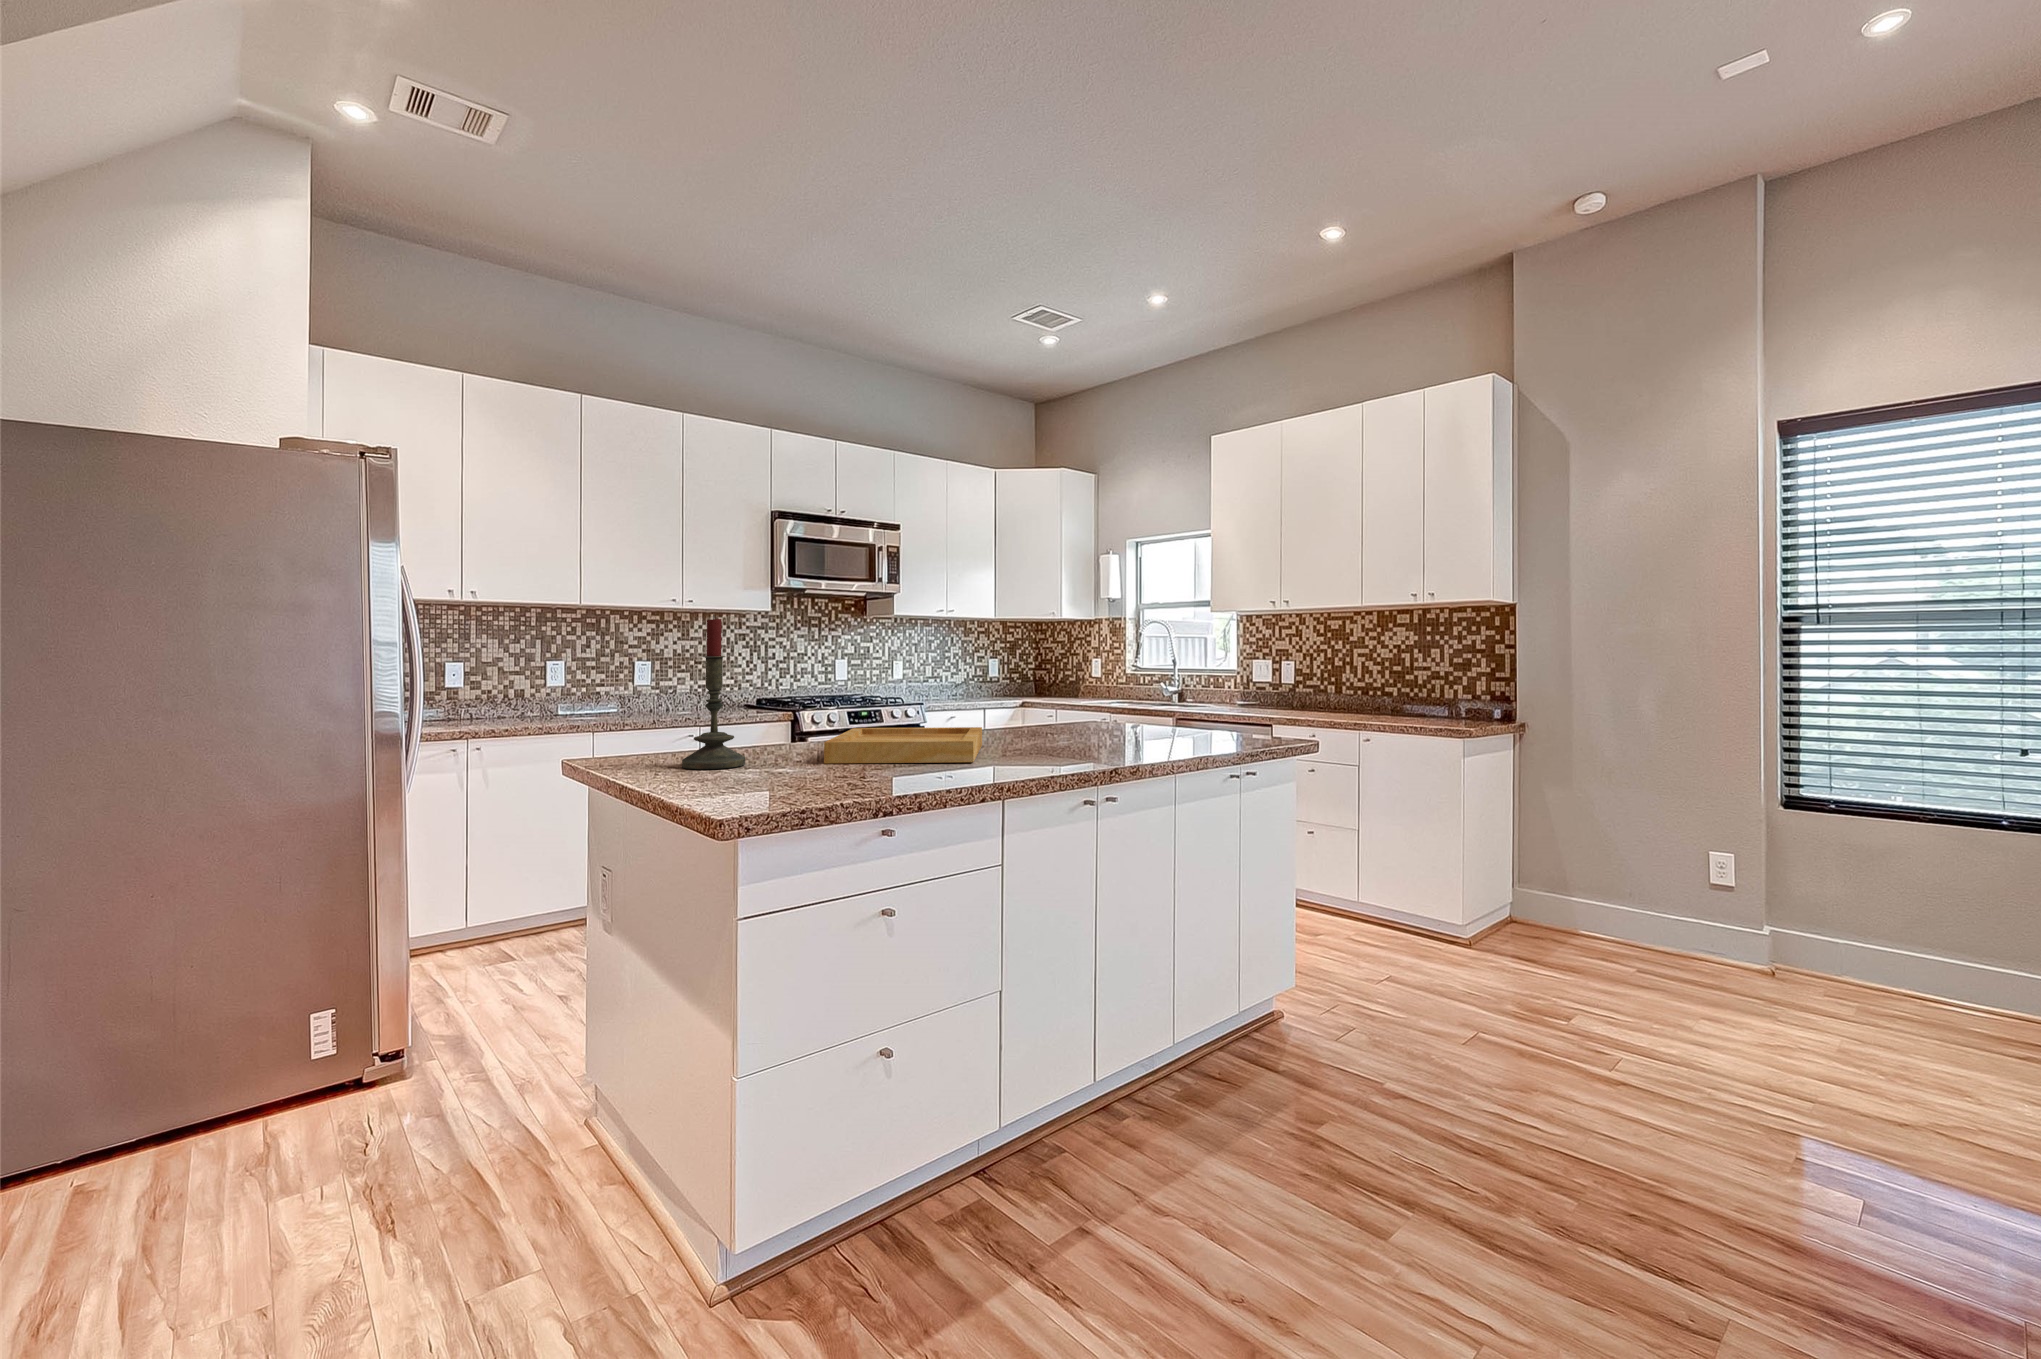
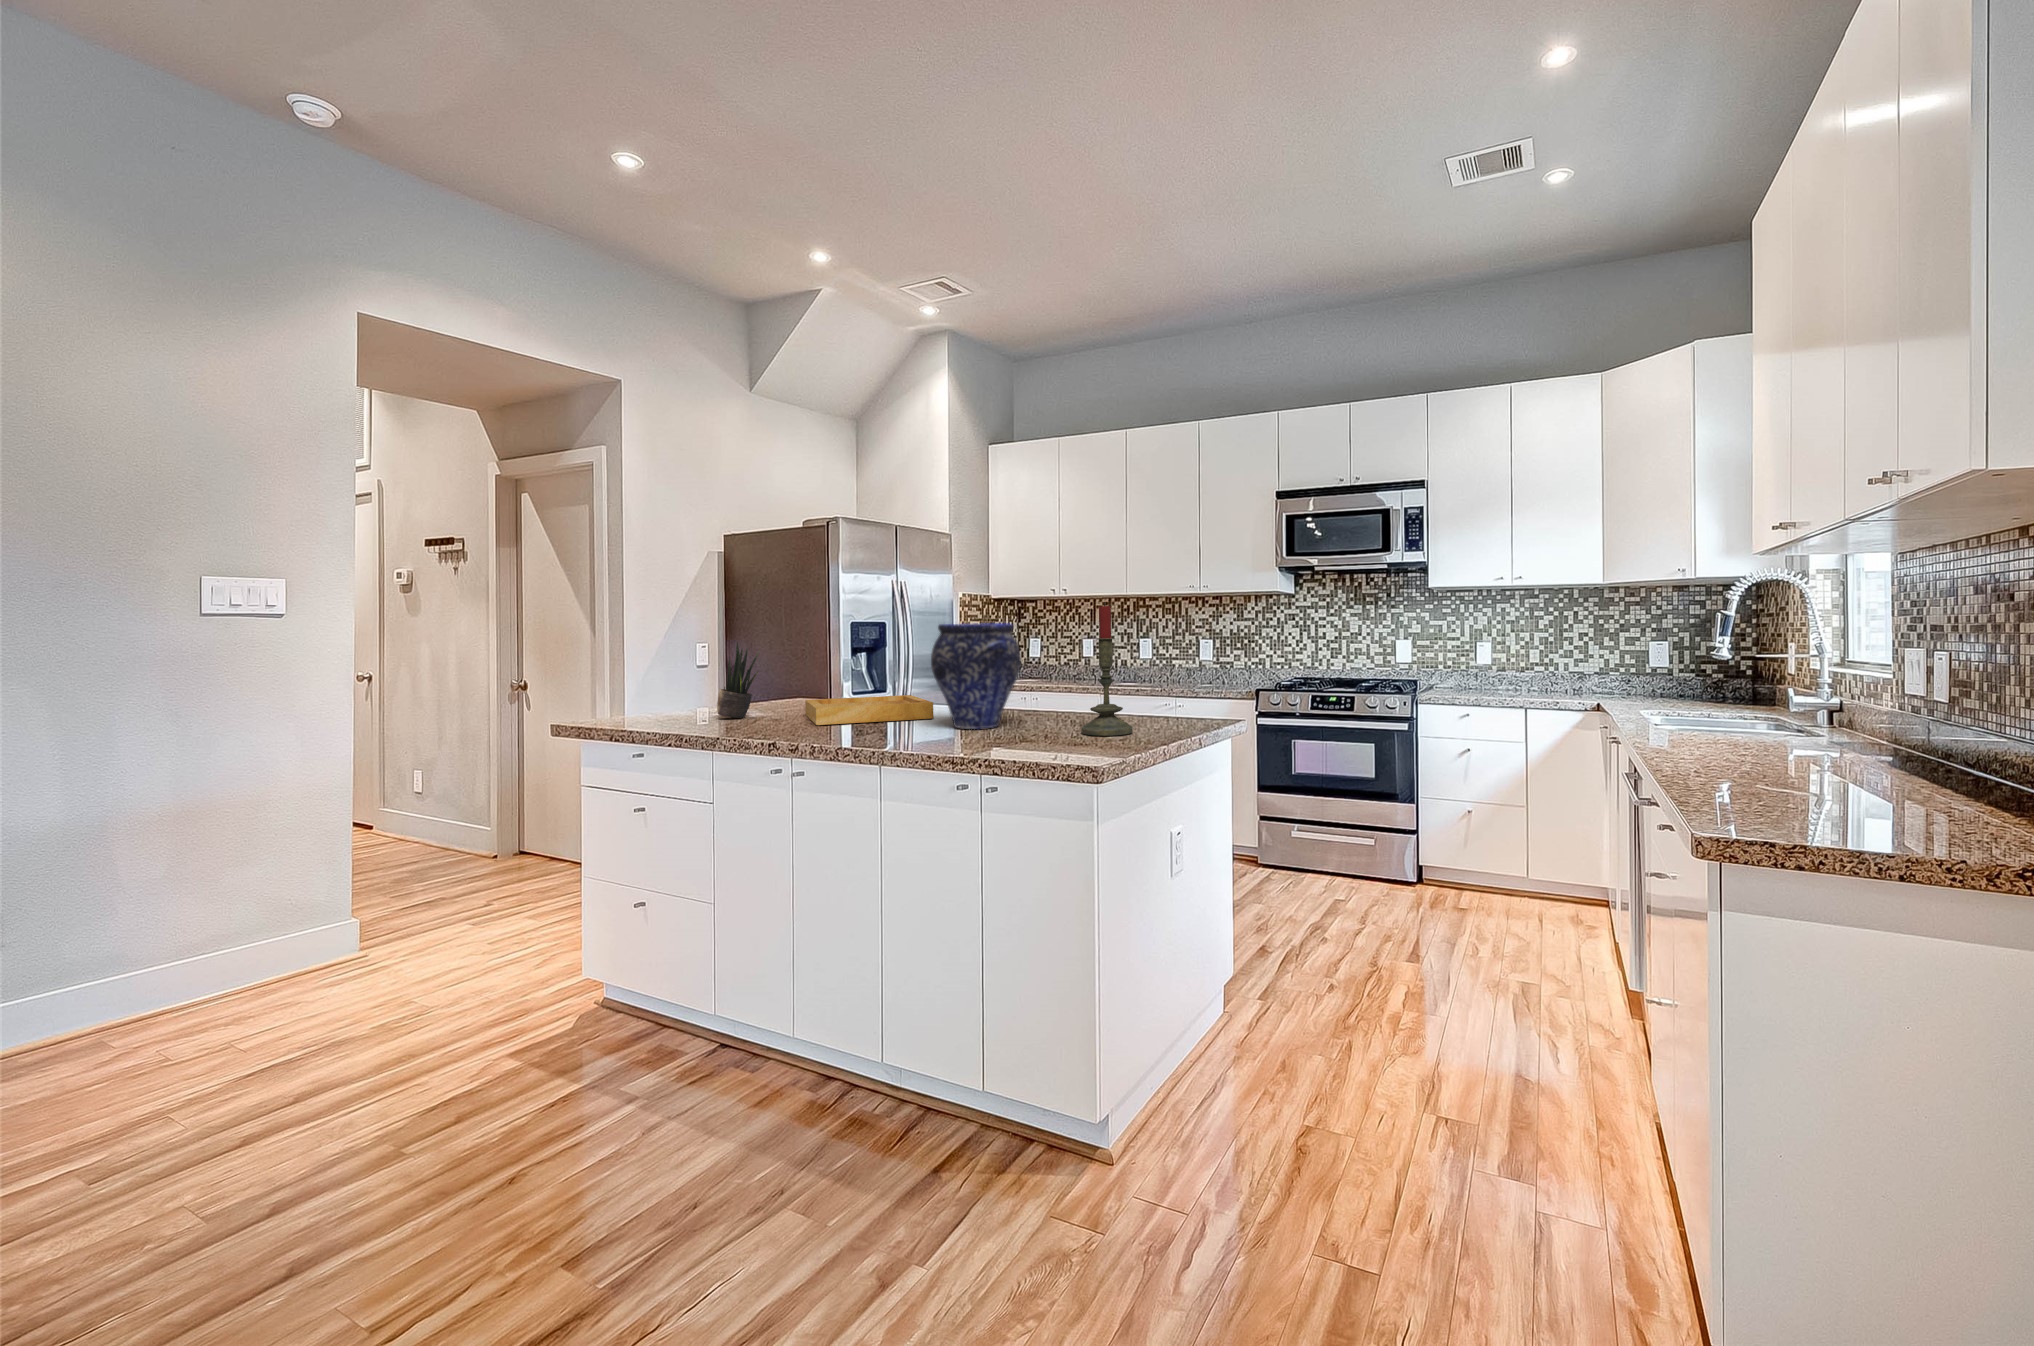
candle: present [682,614,745,769] -> present [1081,602,1133,736]
vase: none [1031,639,1130,745] -> present [931,623,1021,729]
potted plant: none [768,660,819,775] -> present [717,642,759,718]

